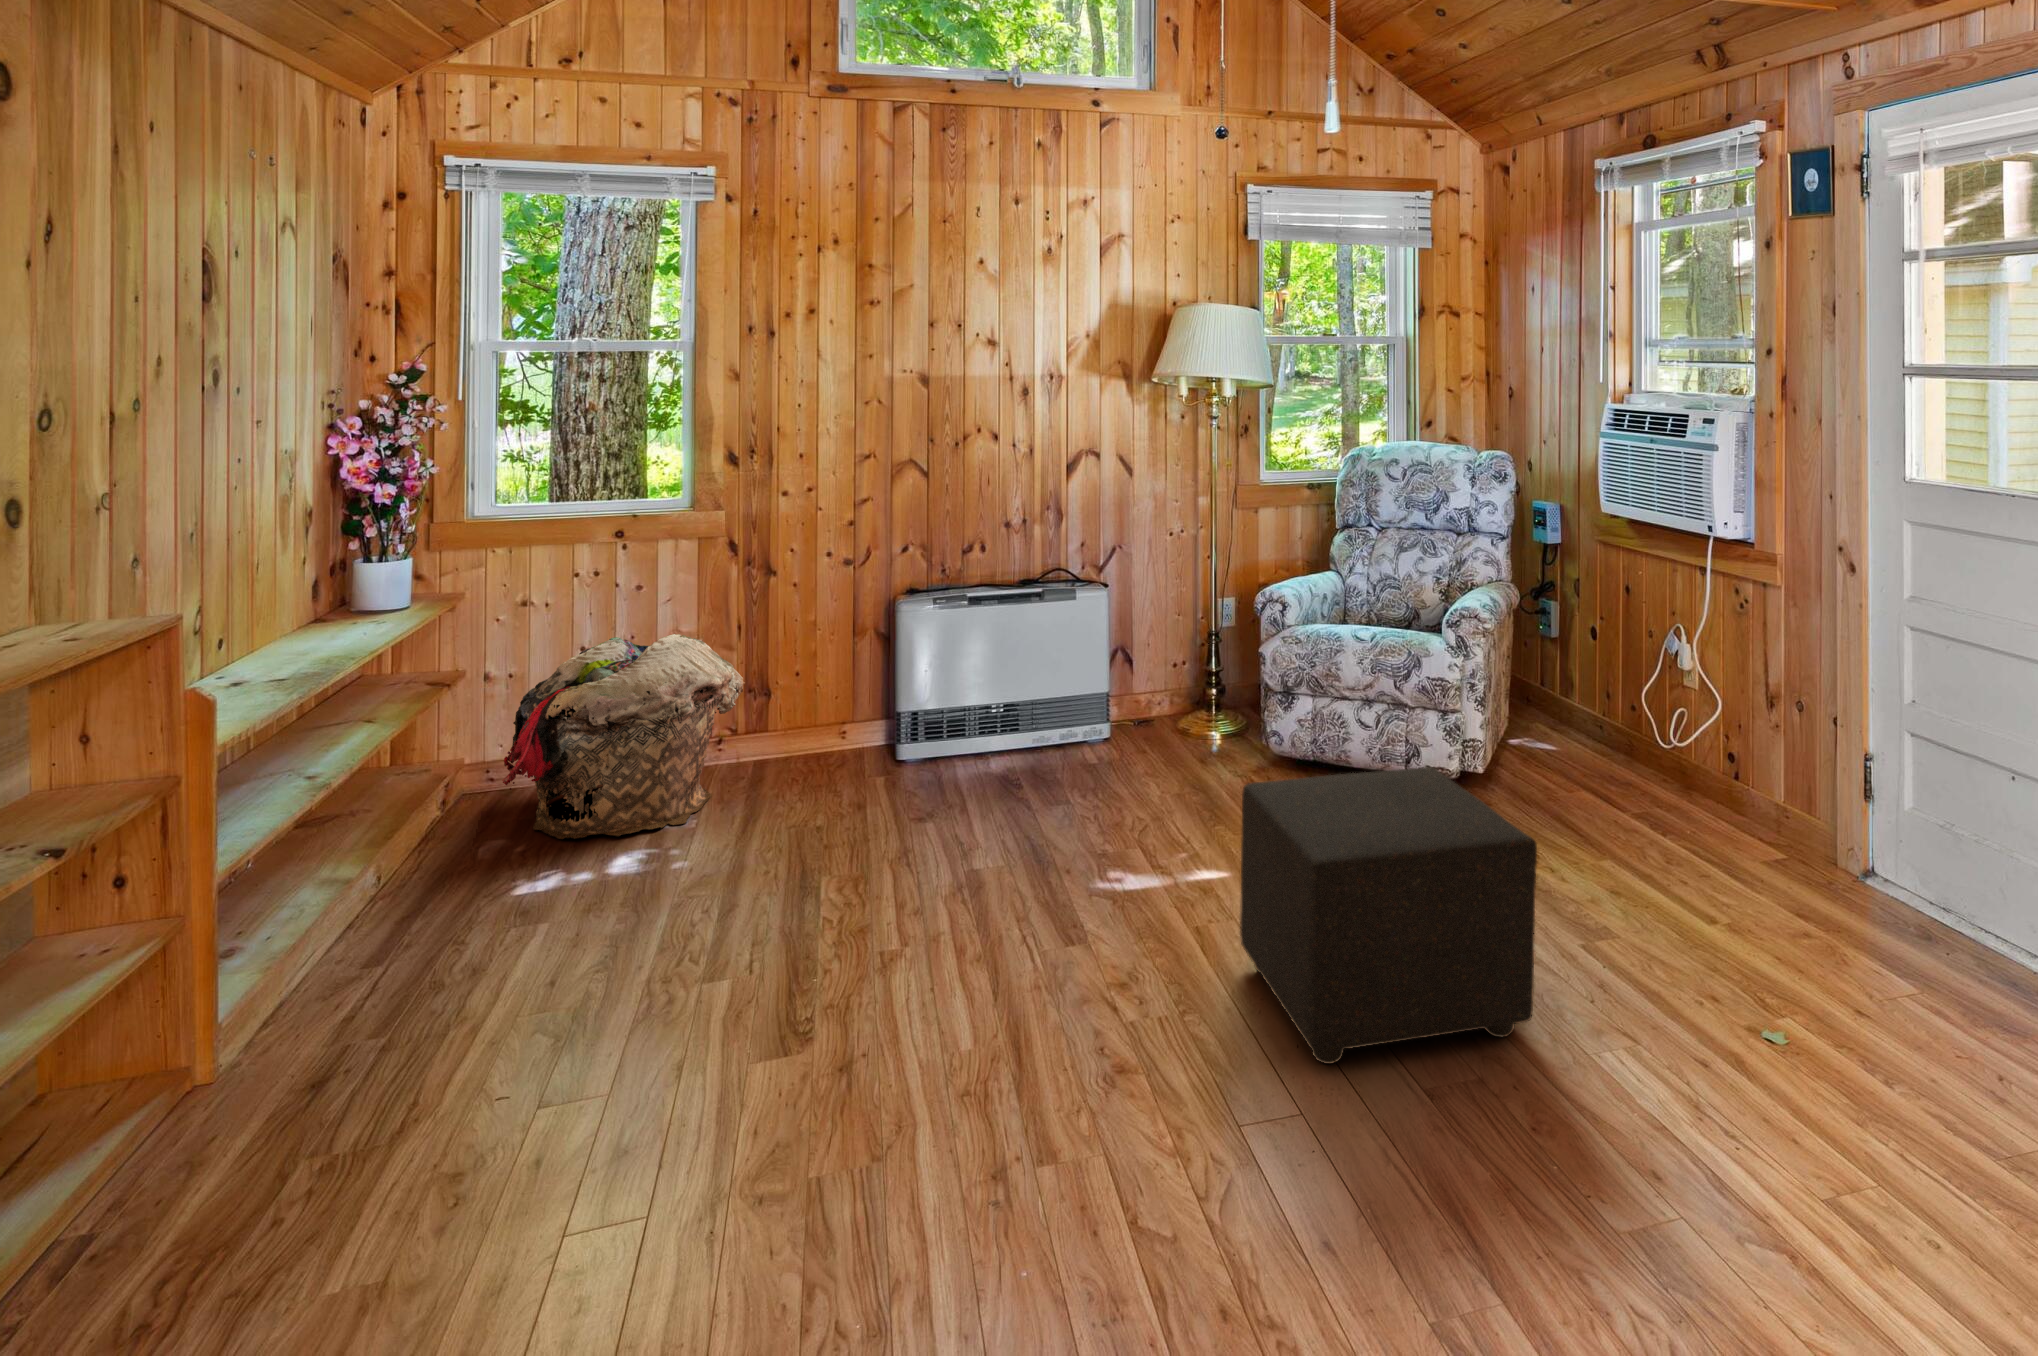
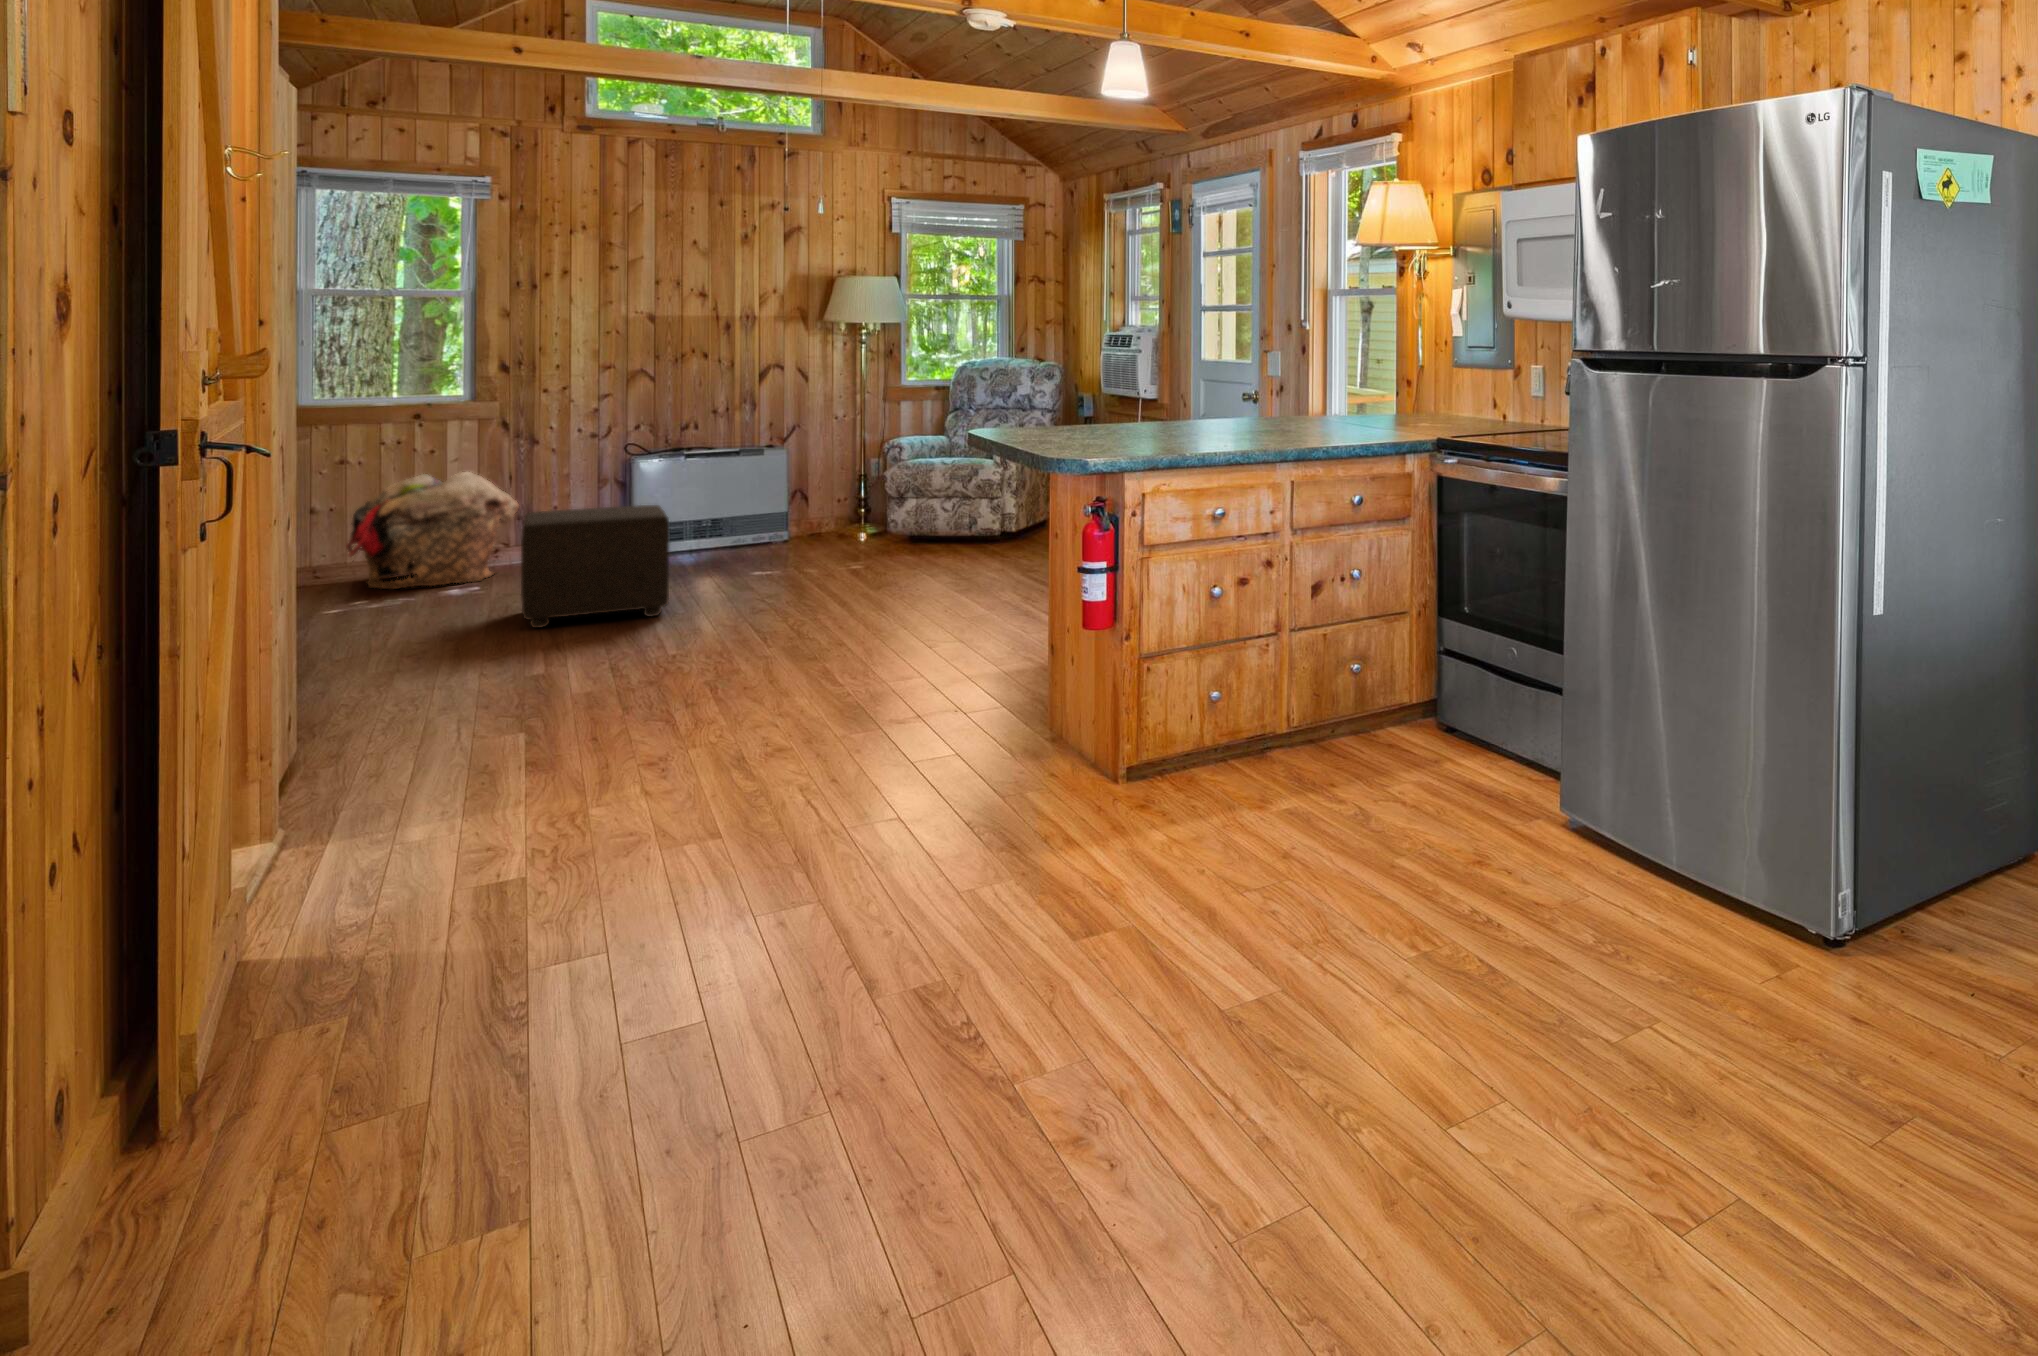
ottoman: present [1240,767,1537,1064] -> present [521,505,669,628]

